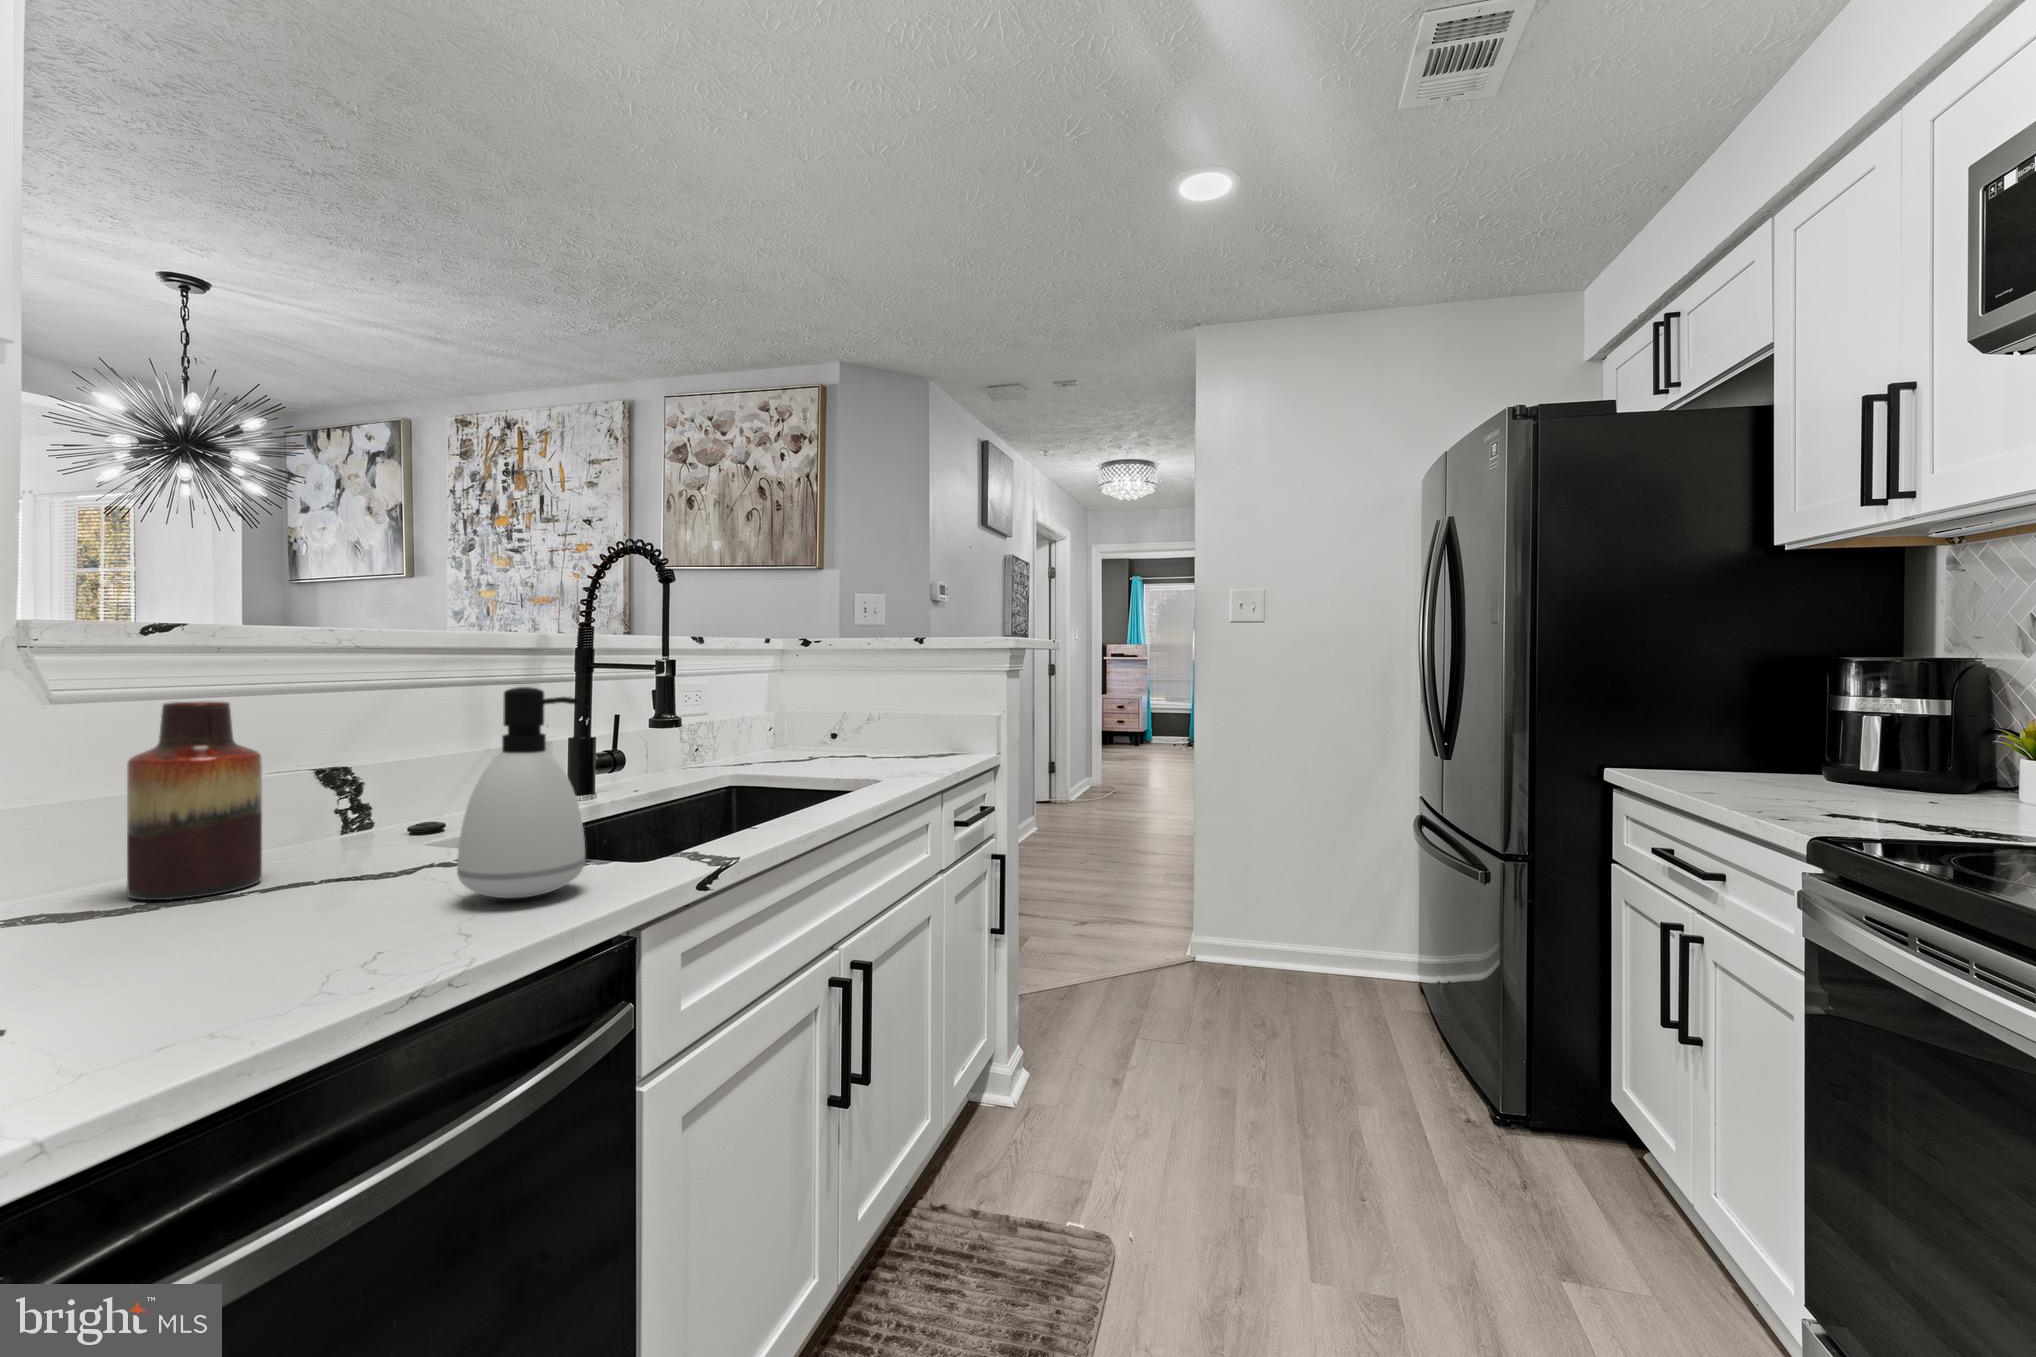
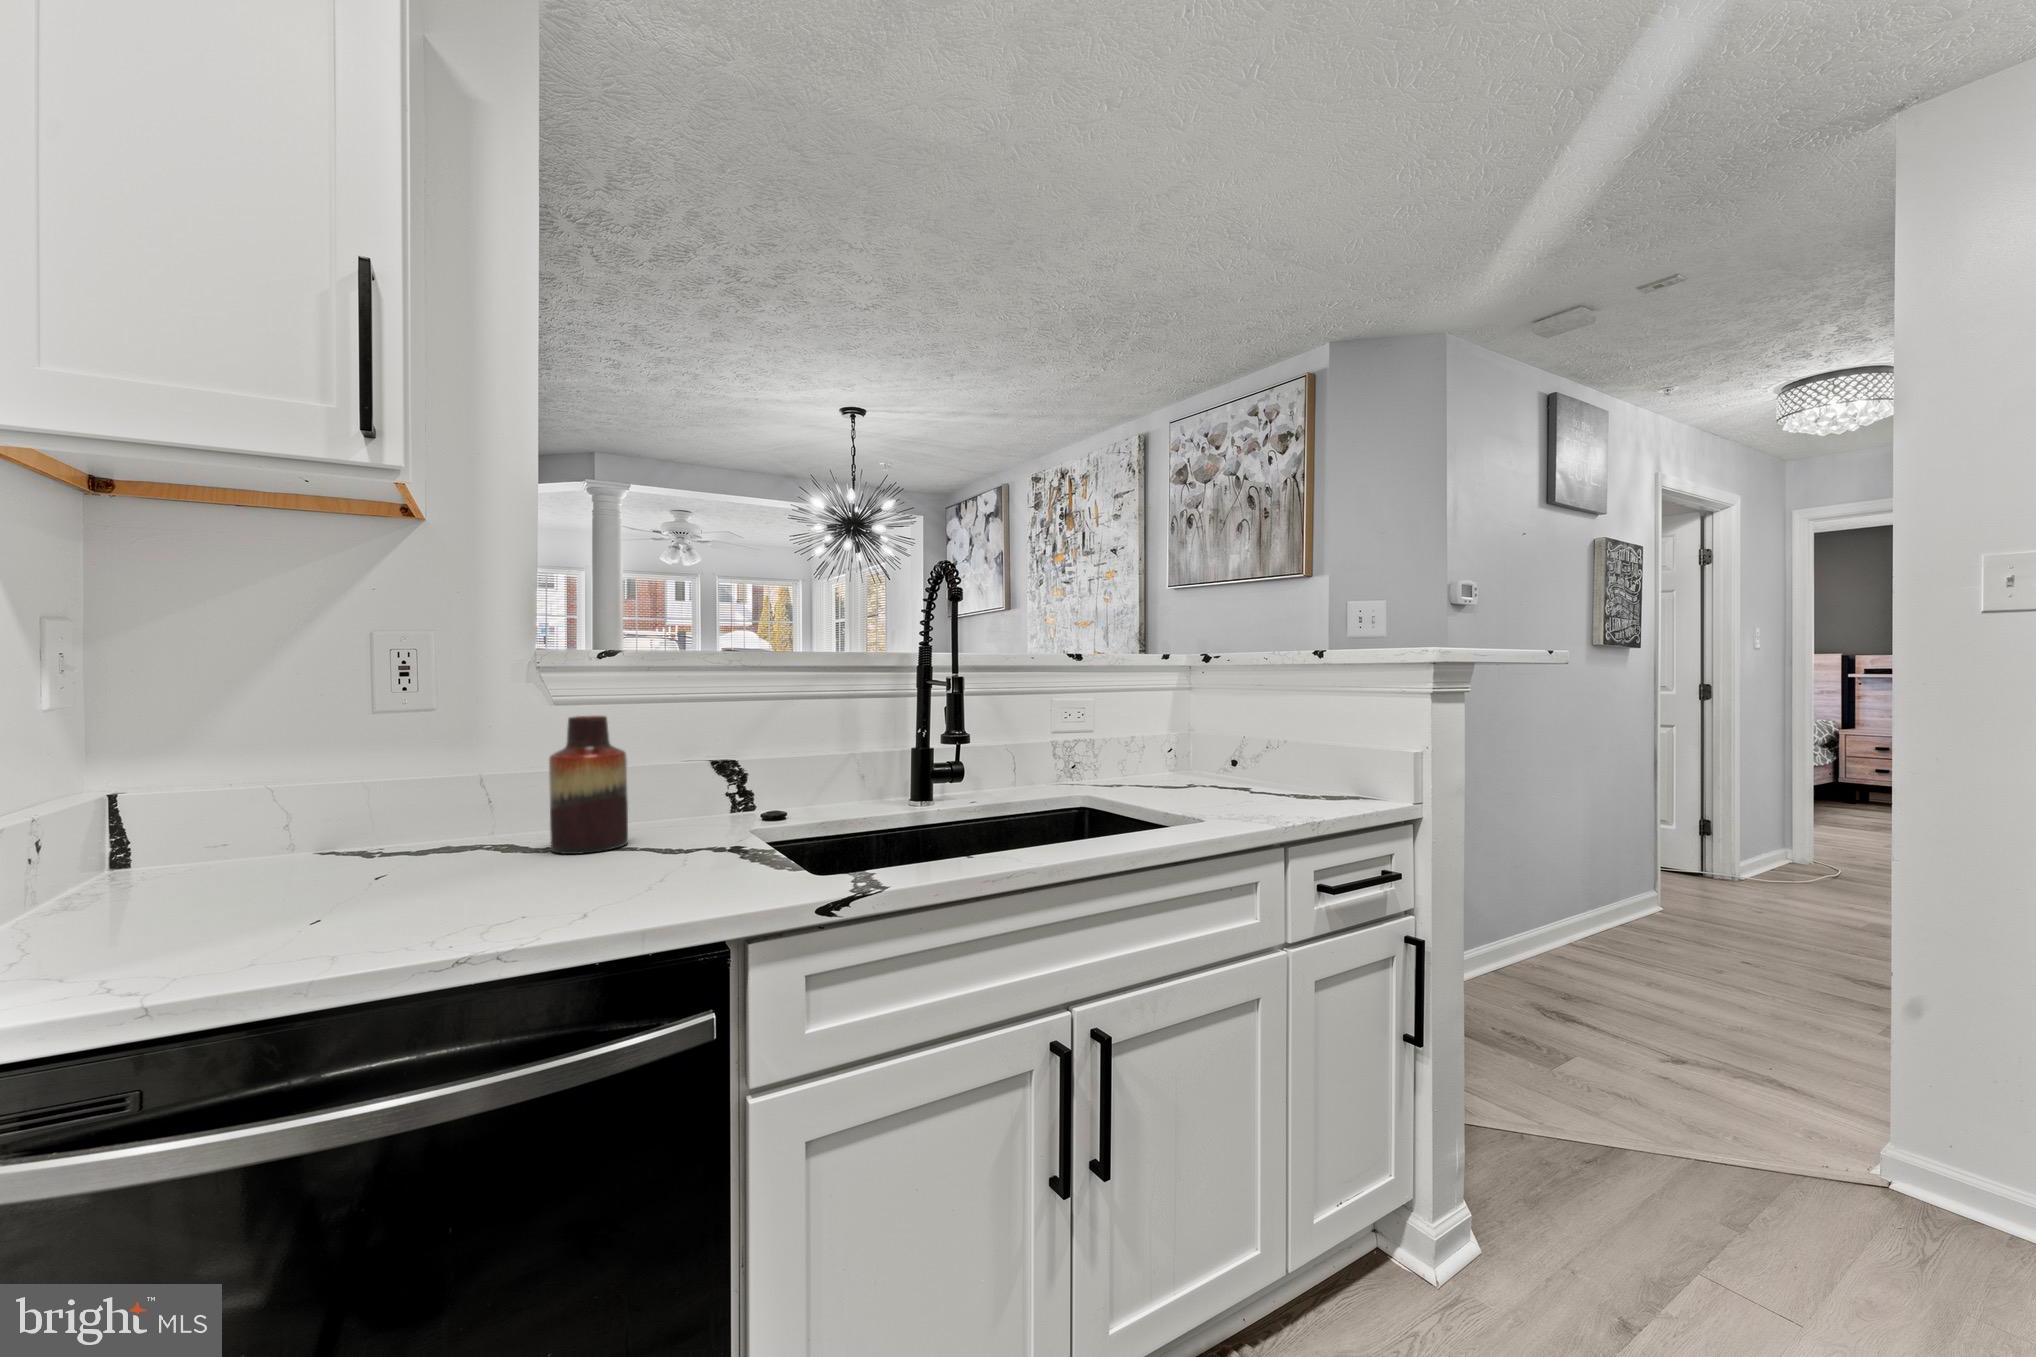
soap dispenser: present [457,687,585,898] -> none [642,709,743,887]

